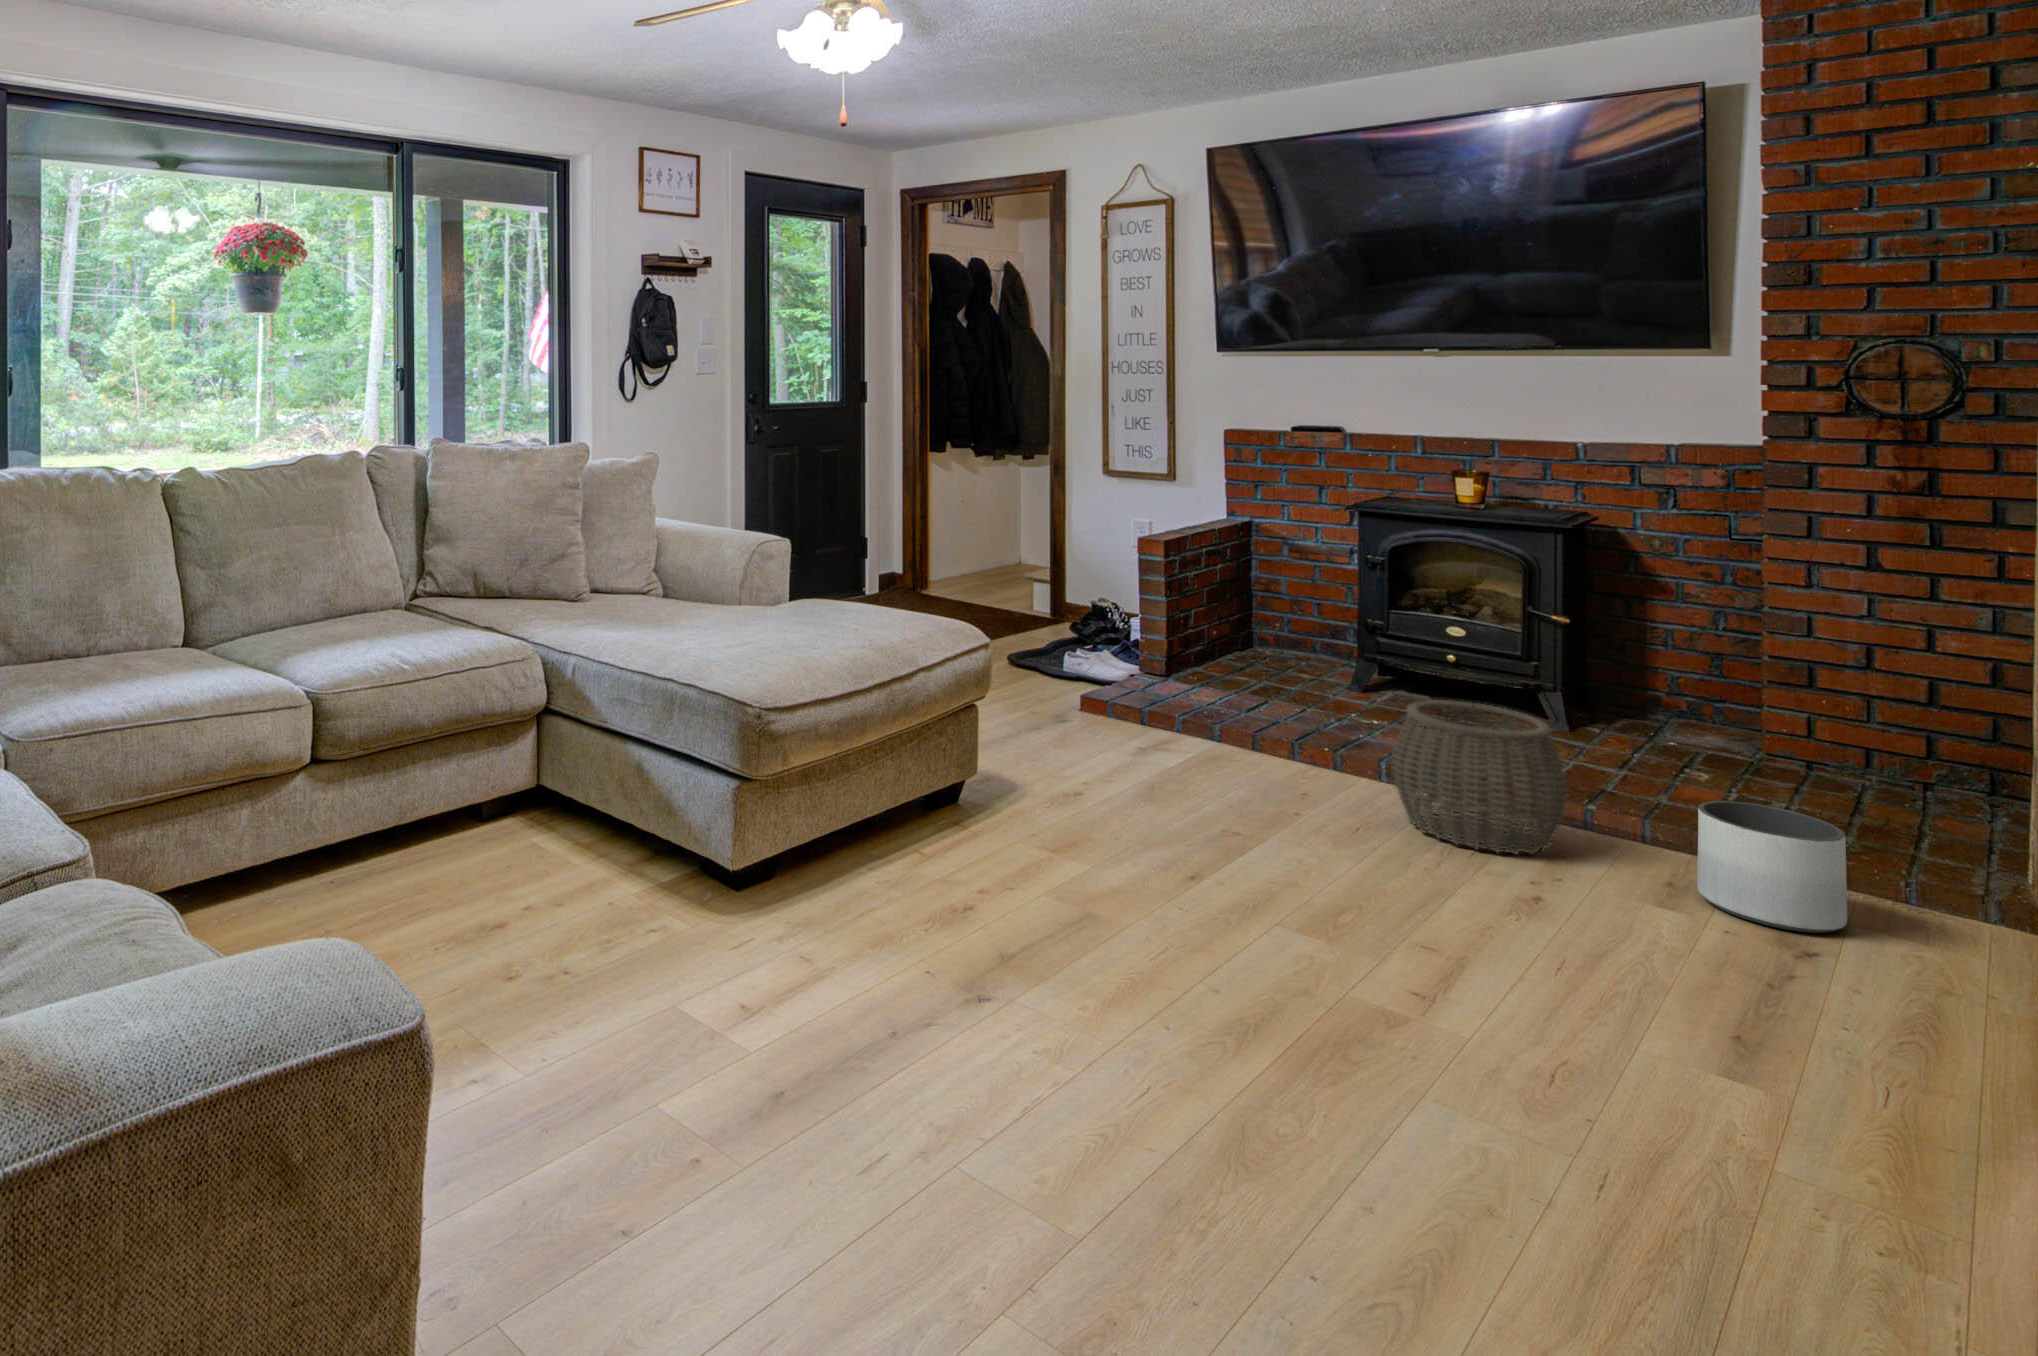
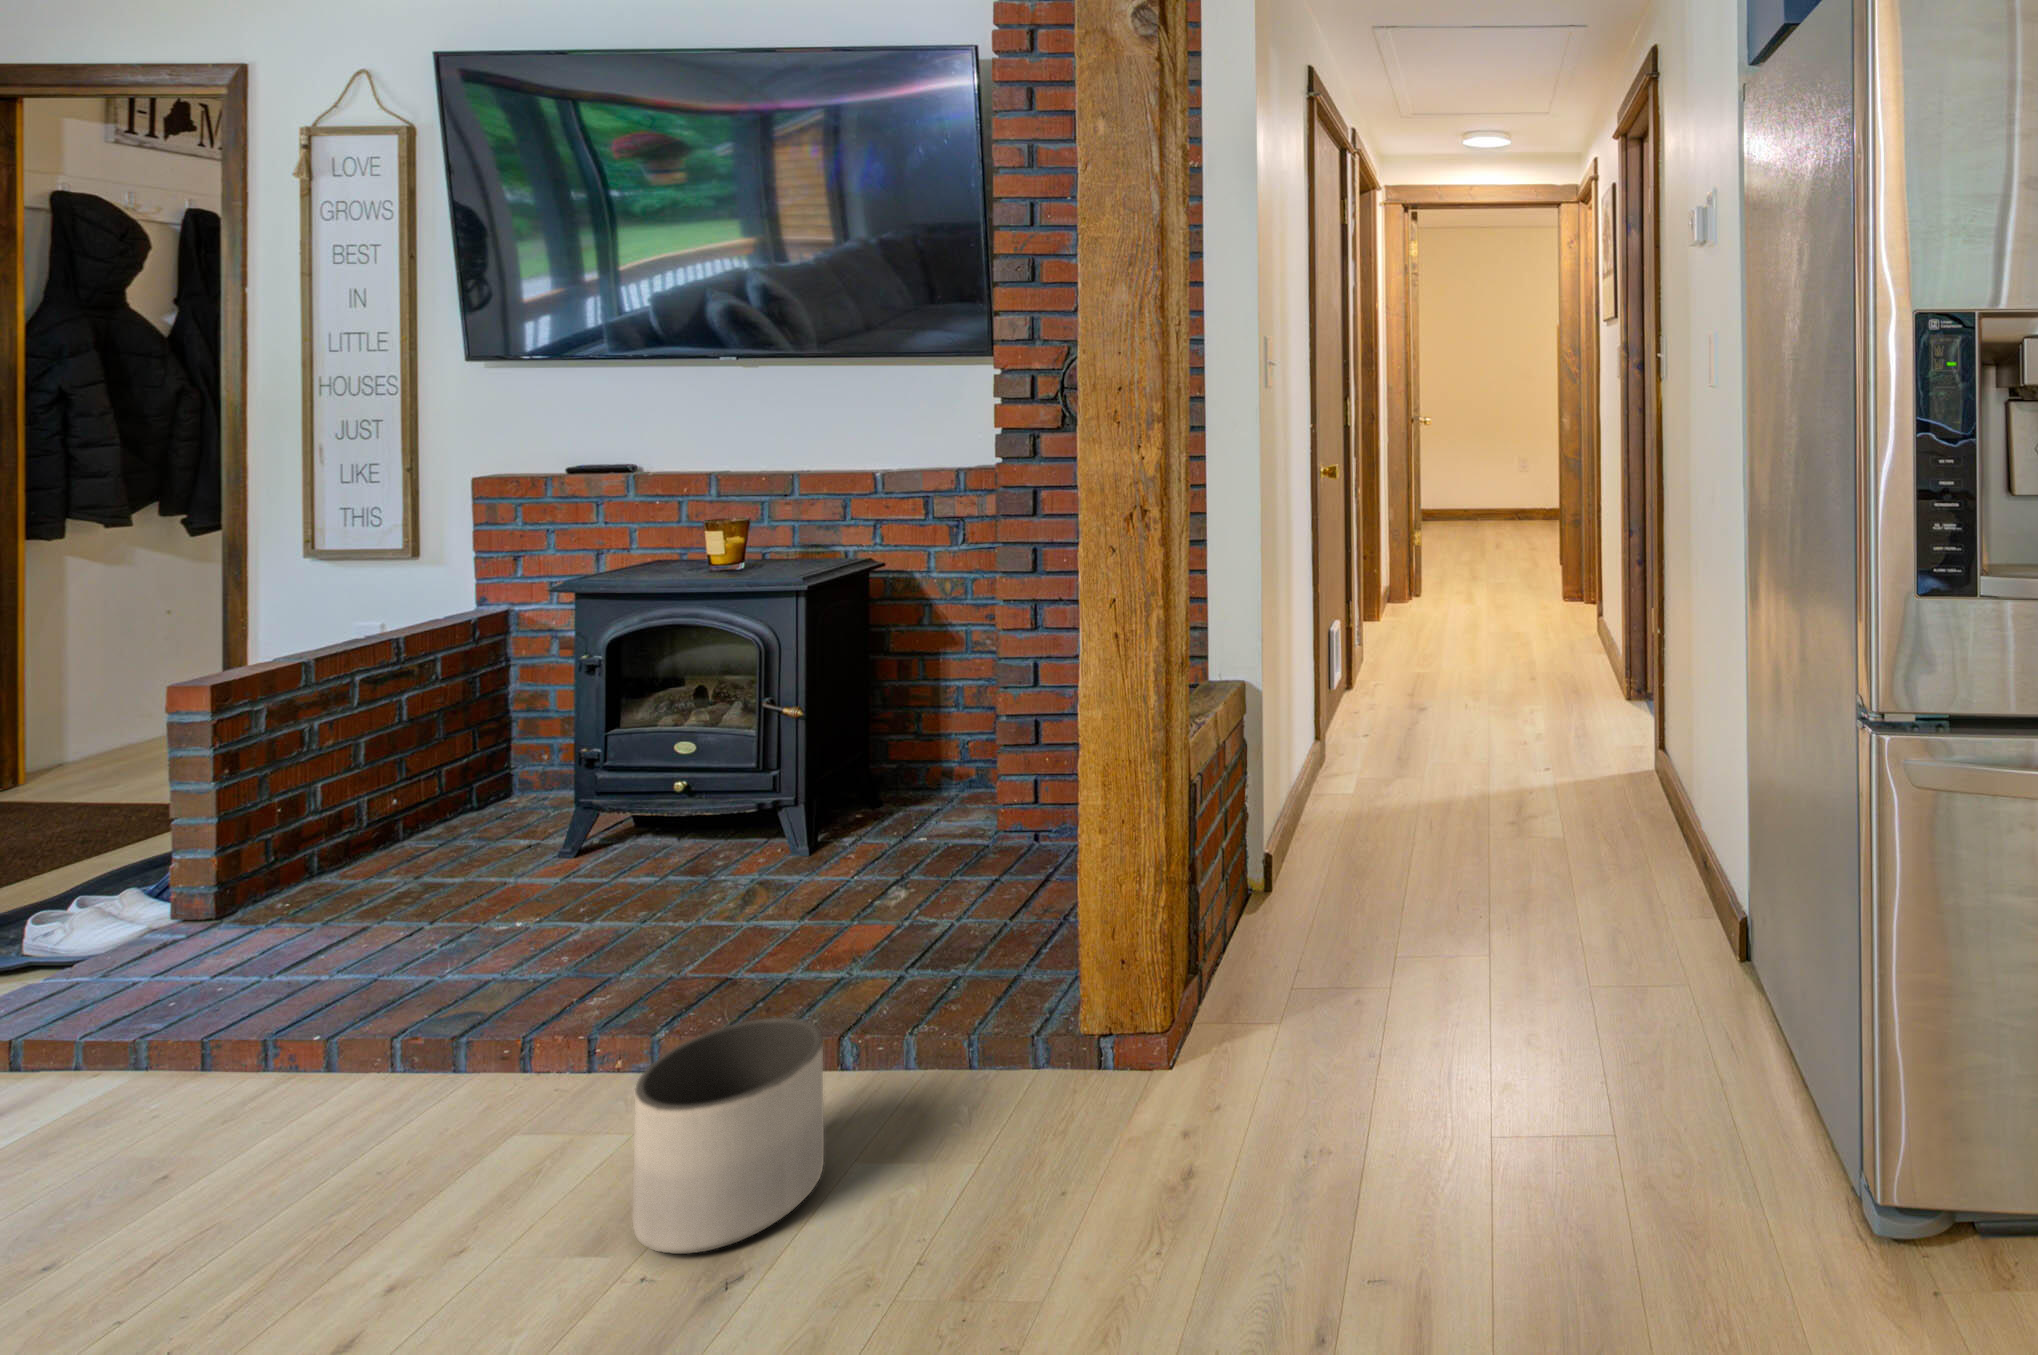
woven basket: present [1392,700,1567,854] -> none [201,936,545,1259]

